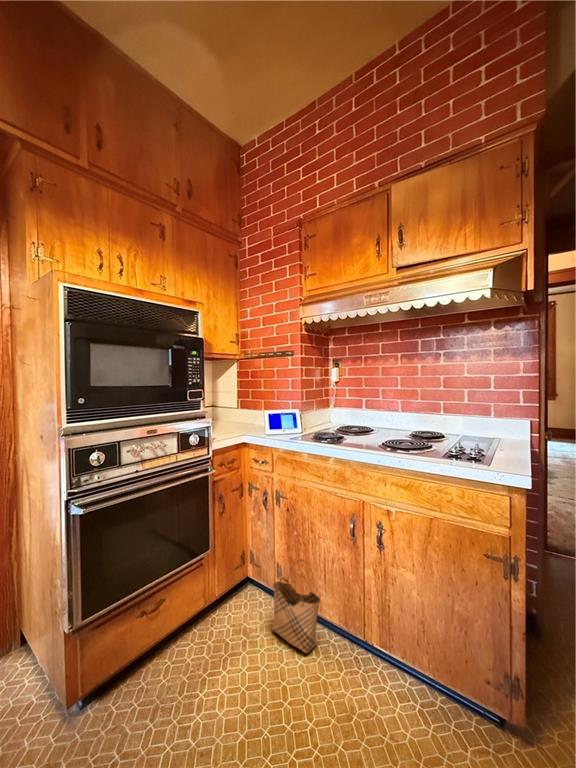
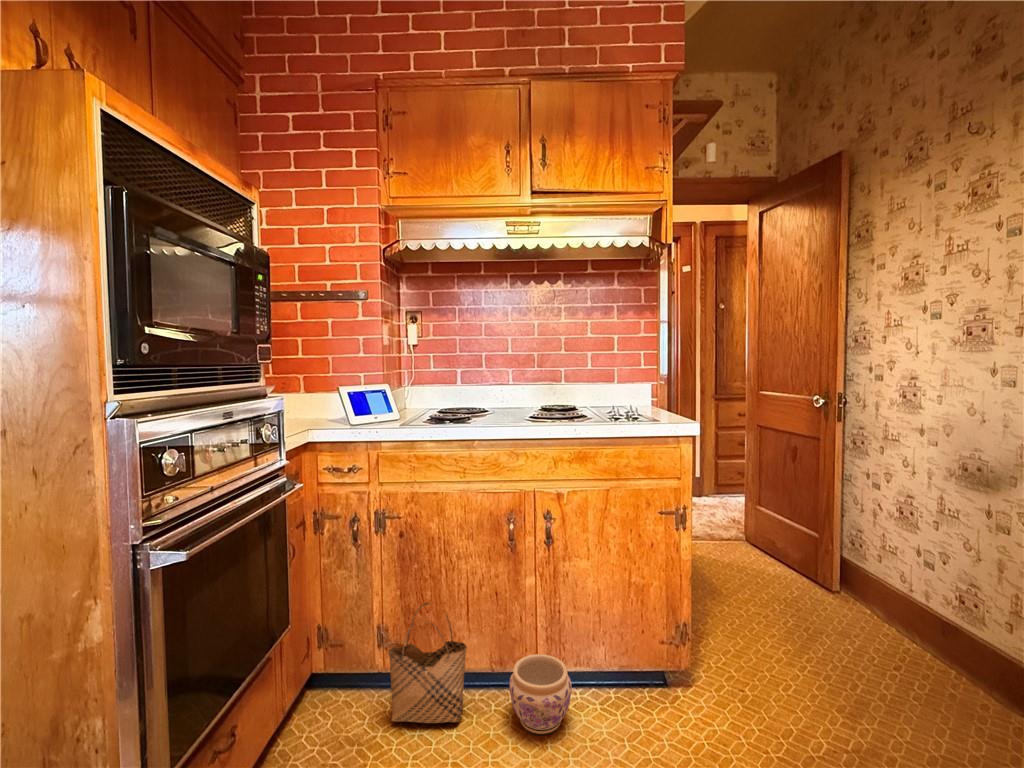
planter: none [338,630,389,705] -> present [509,654,572,735]

